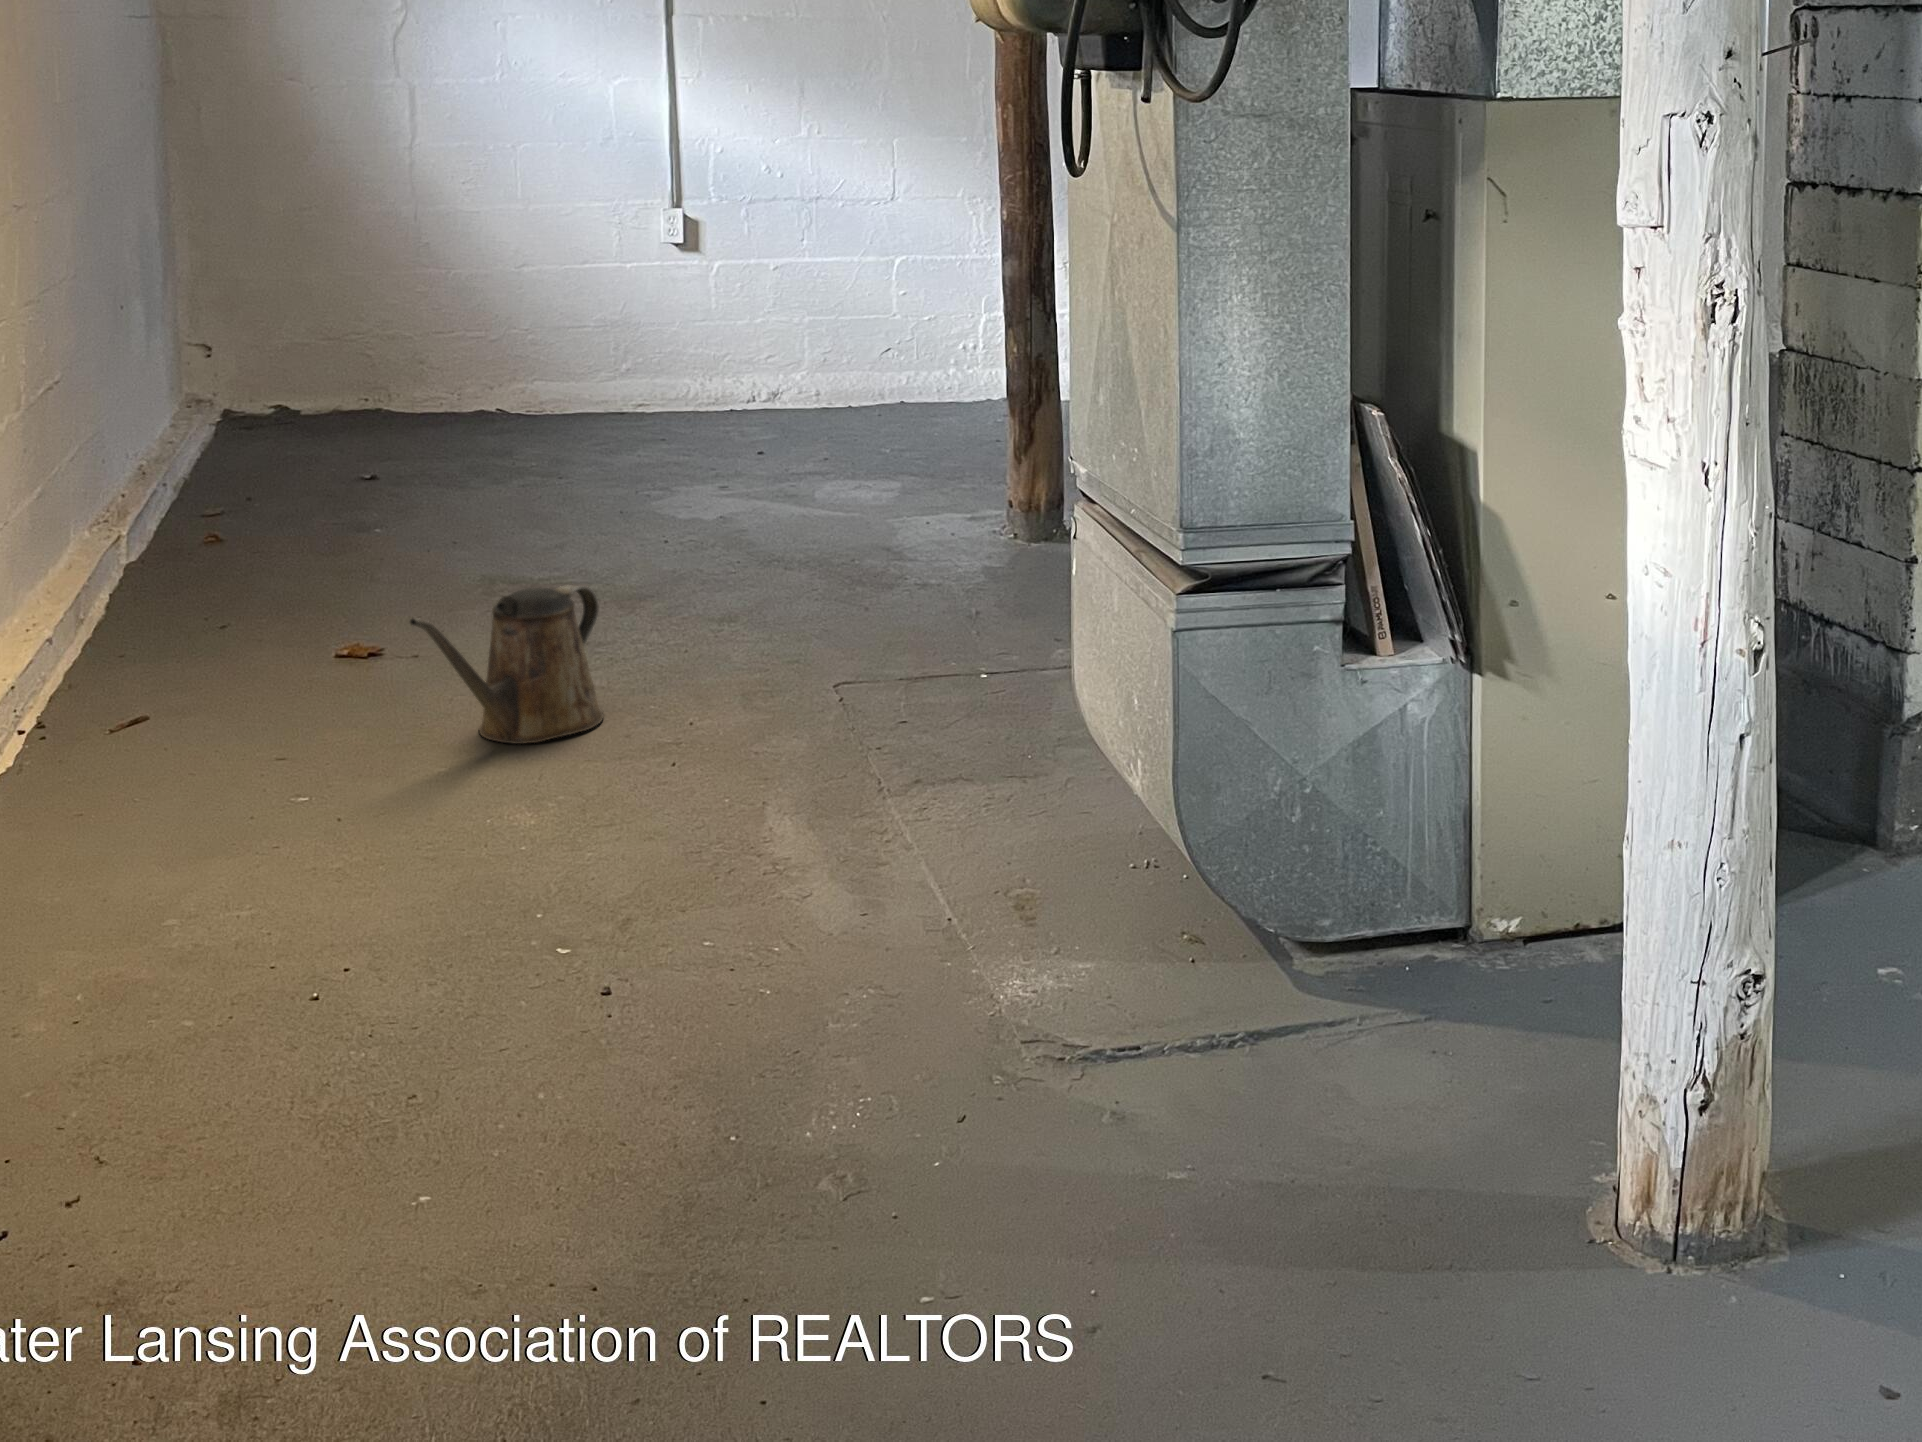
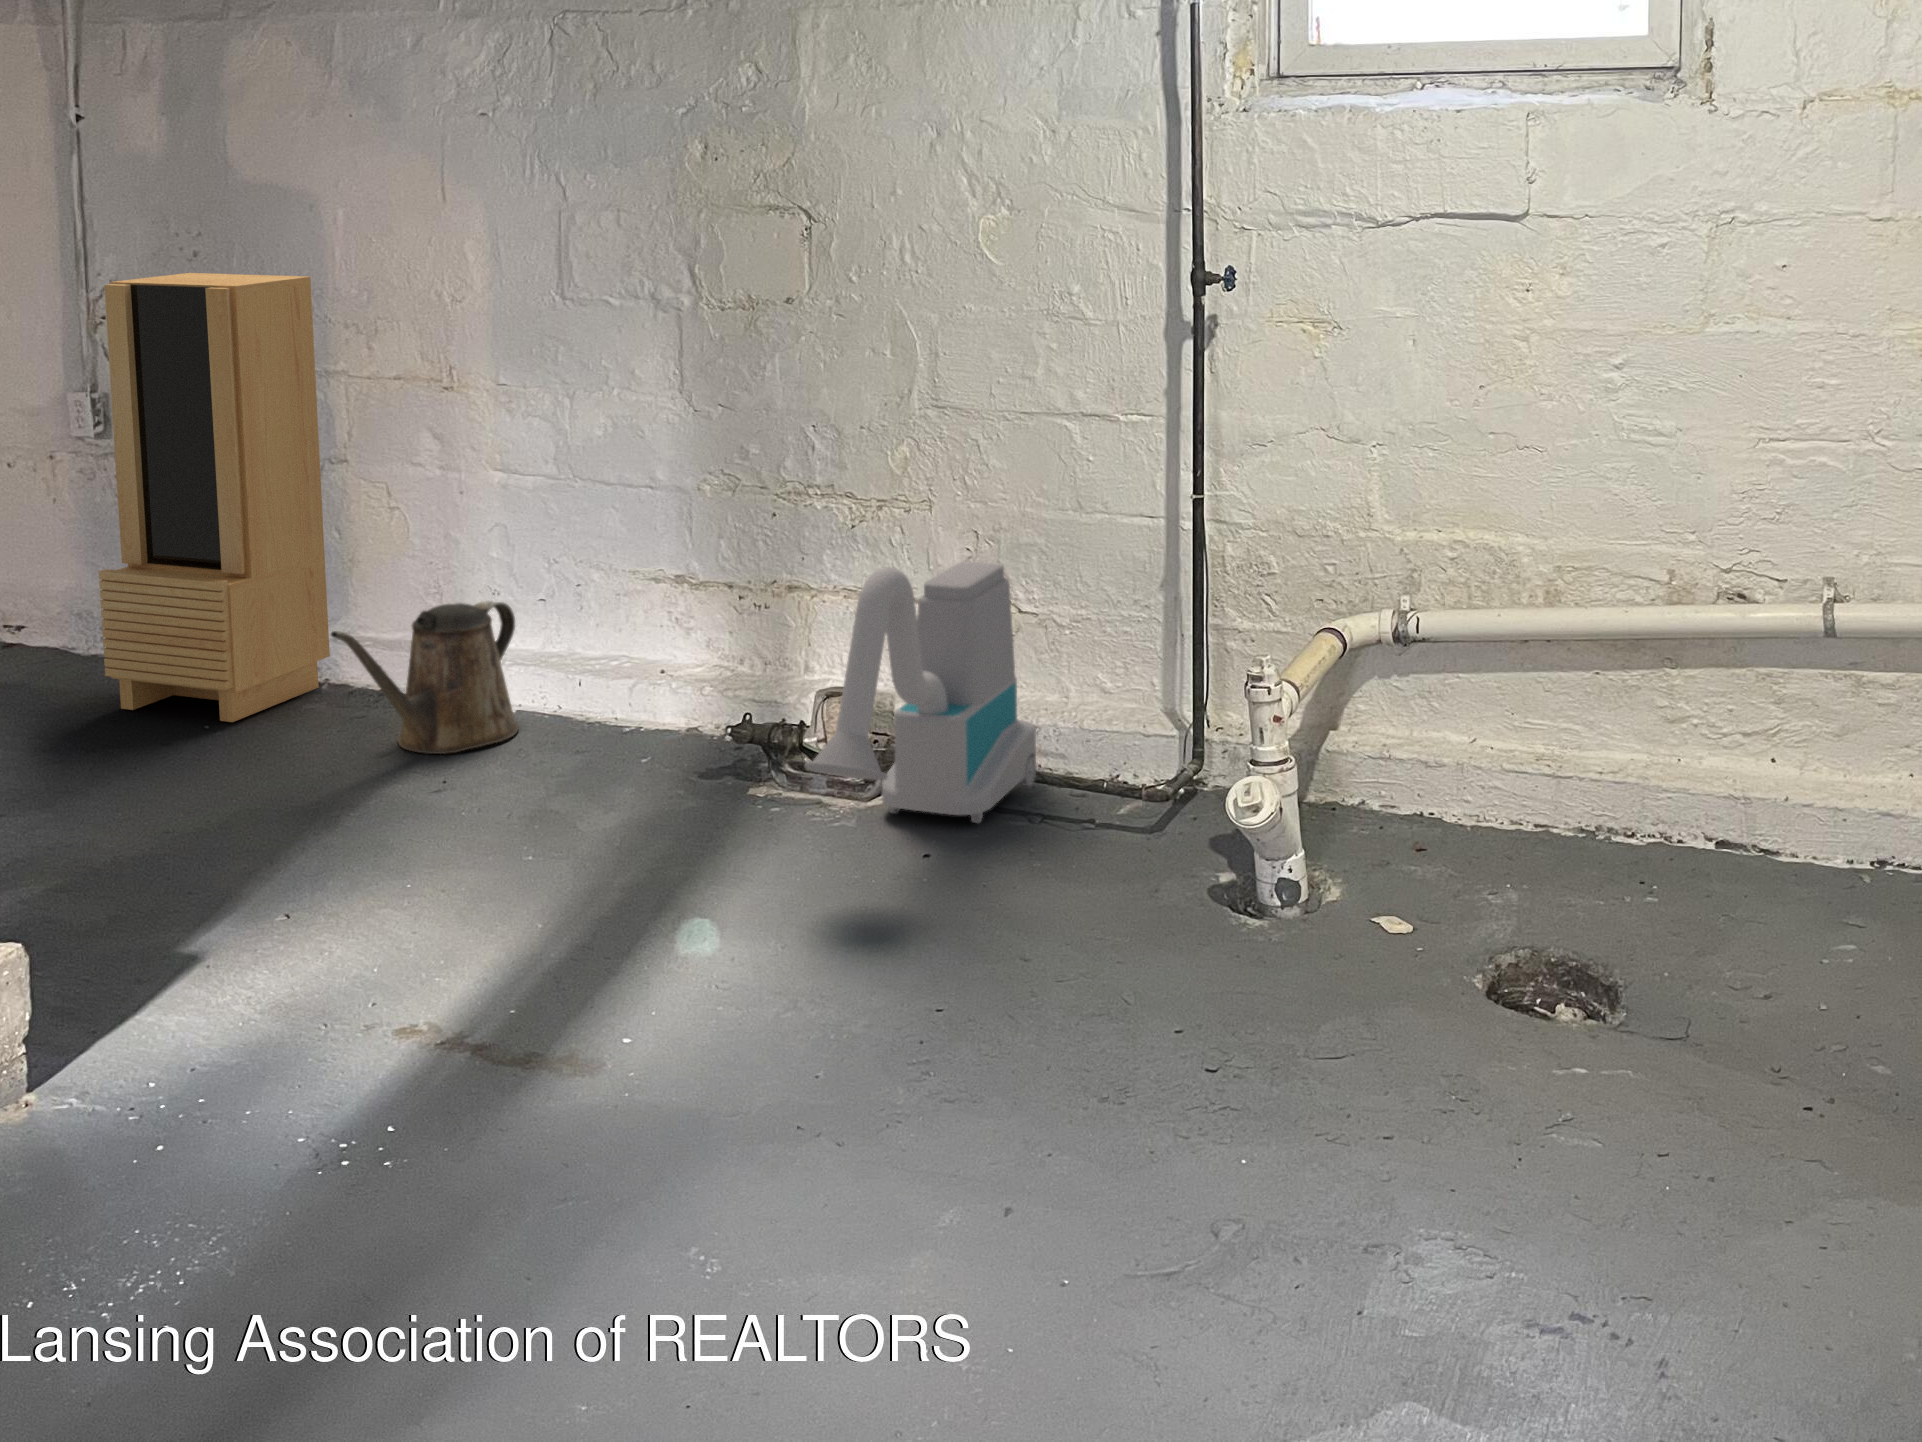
storage cabinet: none [166,243,406,710] -> present [99,273,330,722]
vacuum cleaner: none [901,546,1140,816] -> present [805,562,1036,823]

